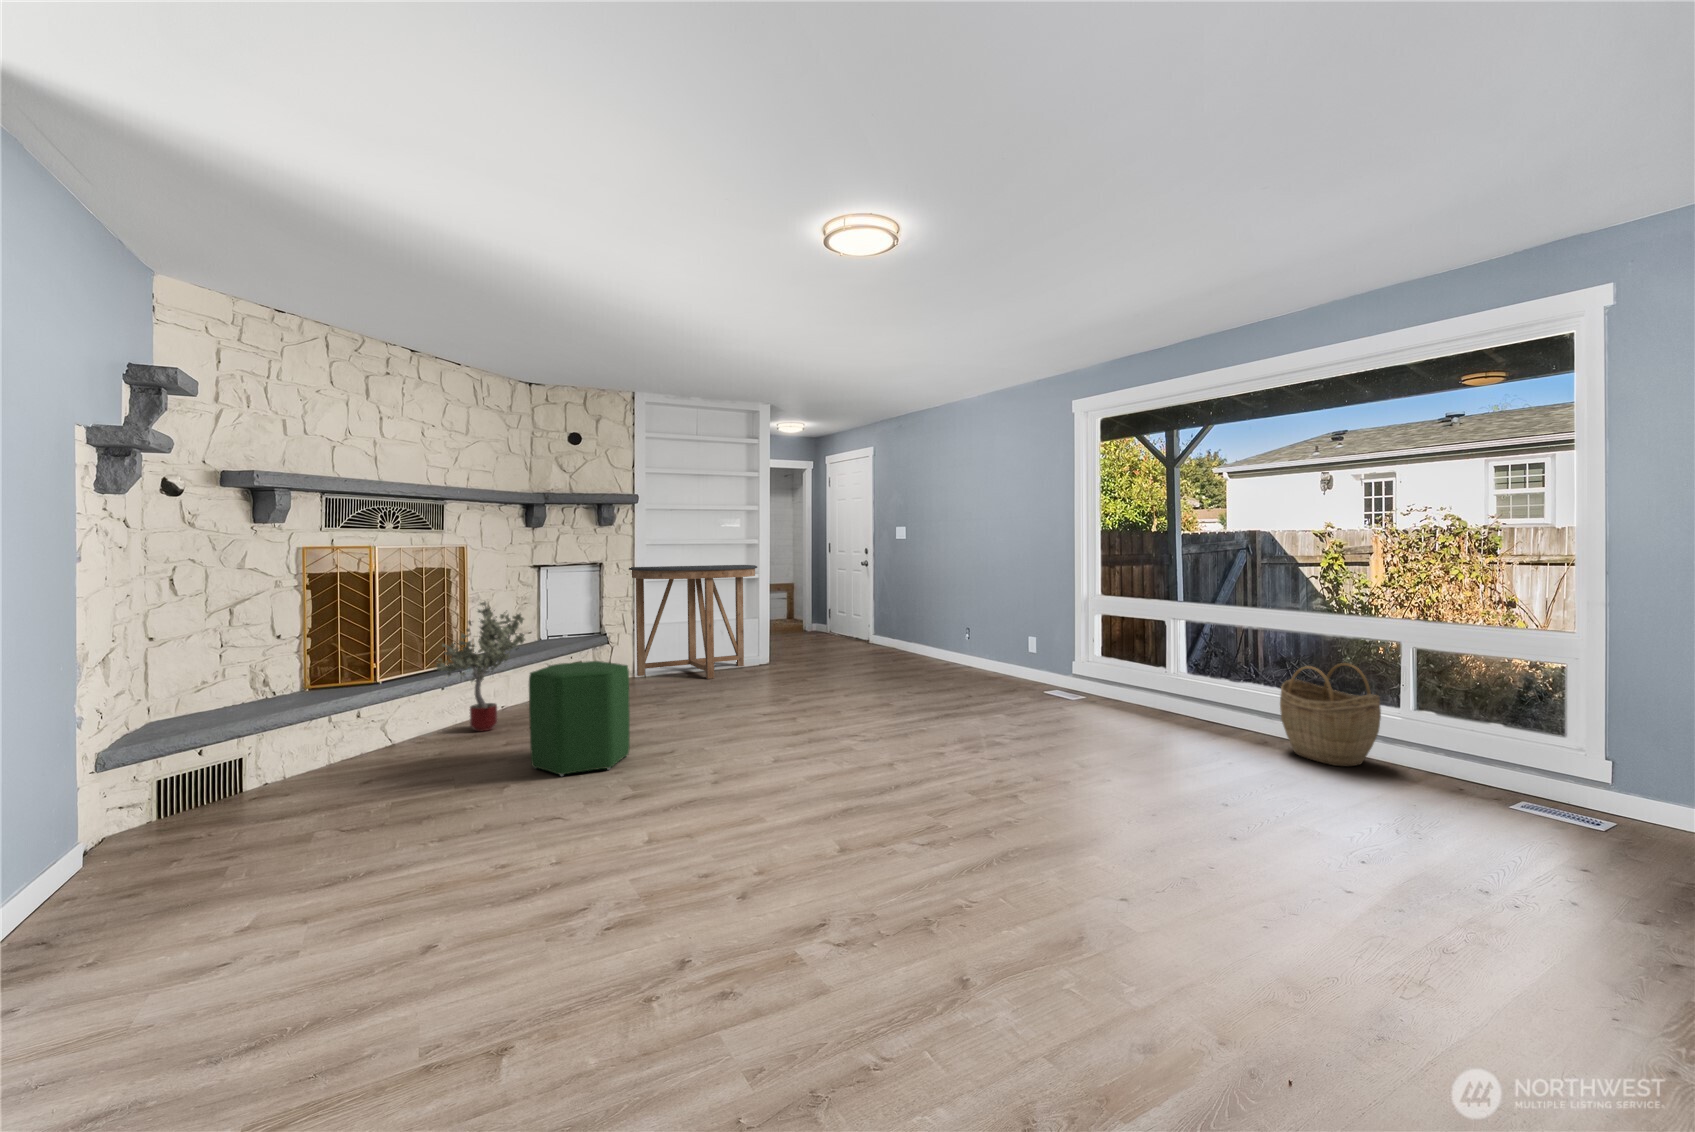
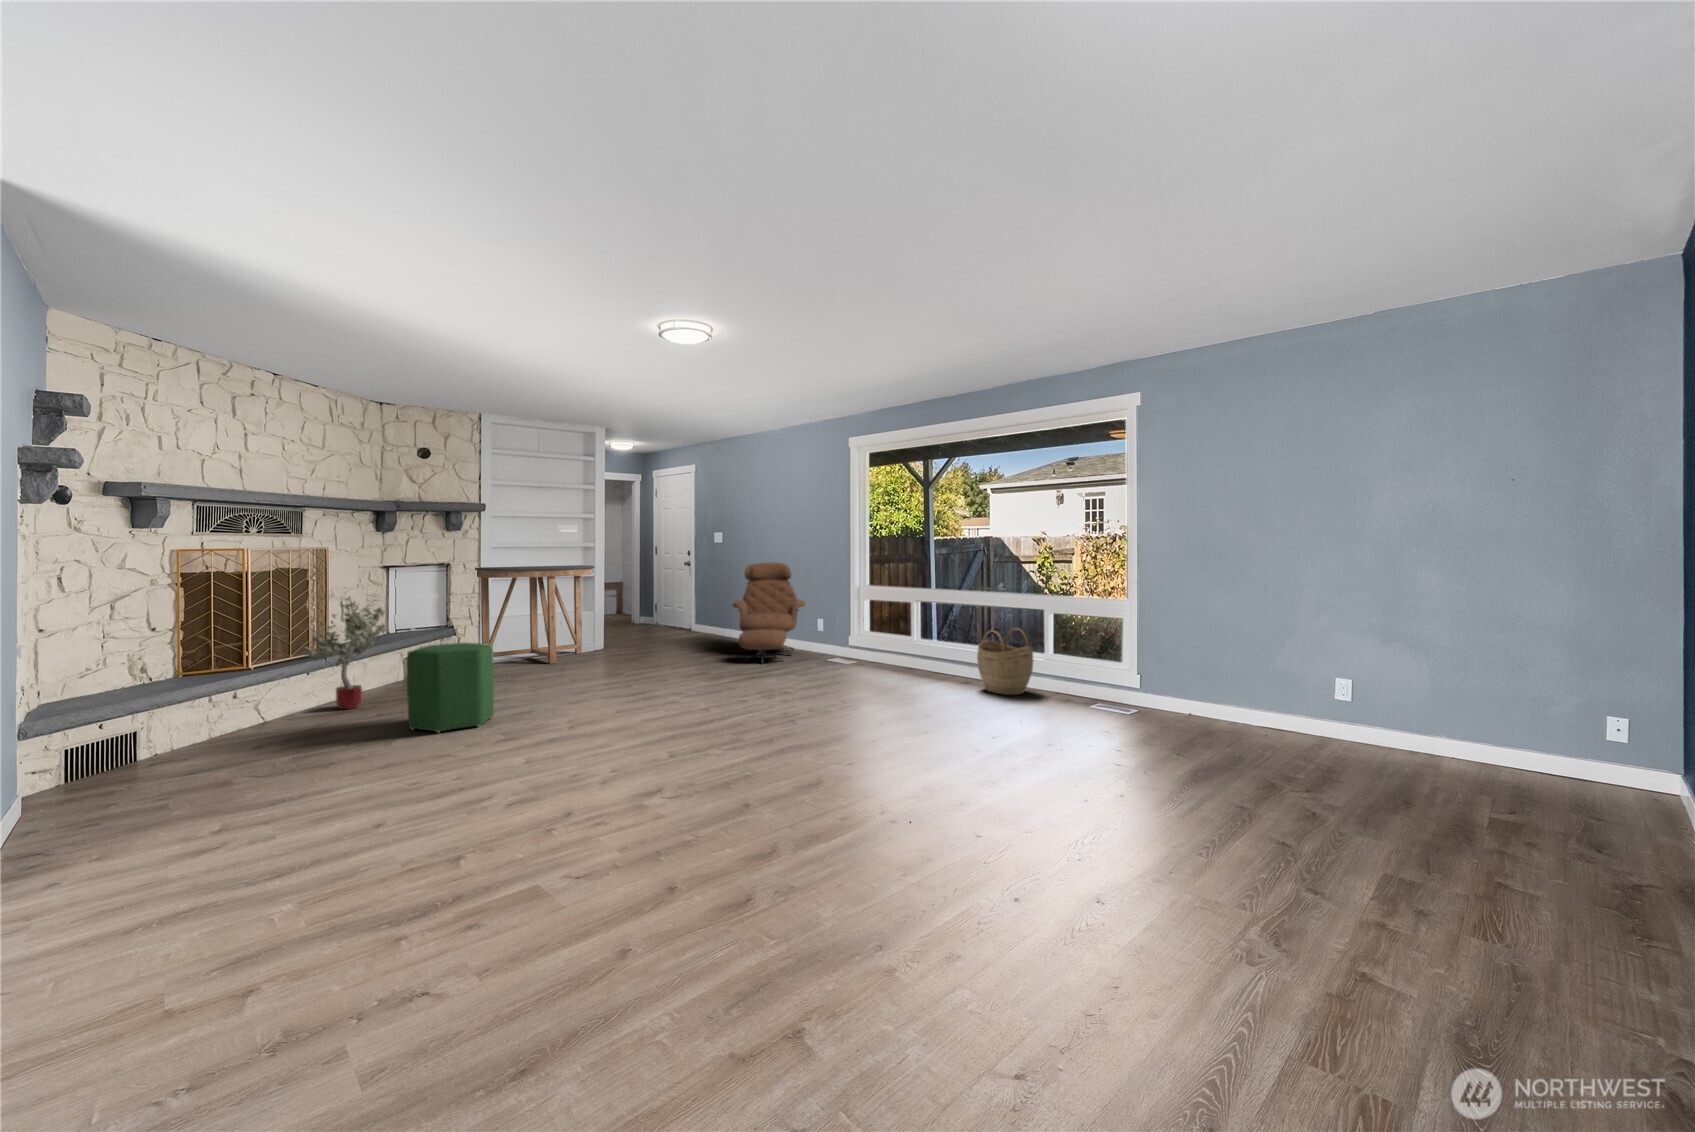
lounge chair: none [916,562,1007,691] -> present [733,562,805,663]

